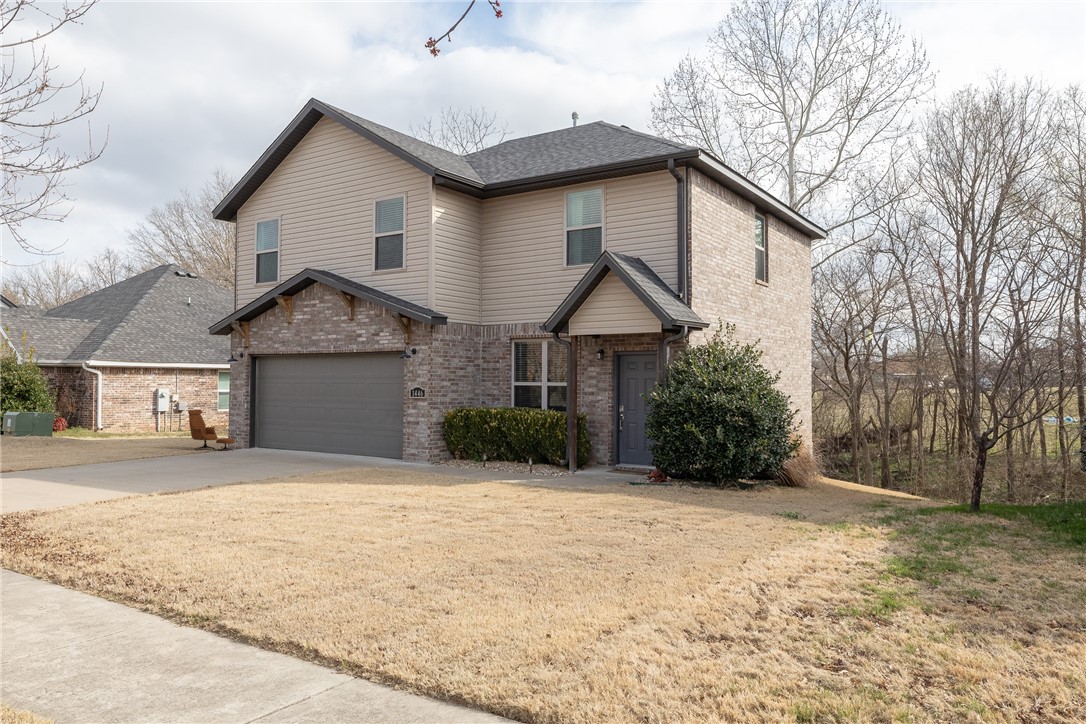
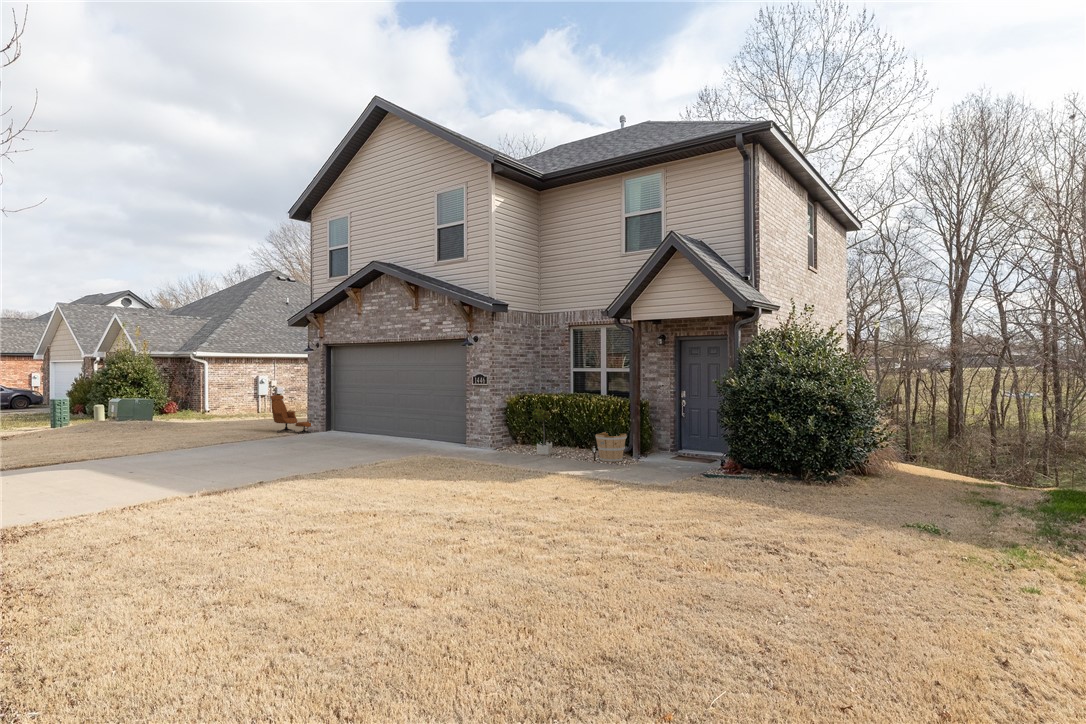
potted tree: none [471,422,491,469] -> present [532,409,552,455]
wooden bucket: none [532,446,563,474] -> present [595,432,627,462]

